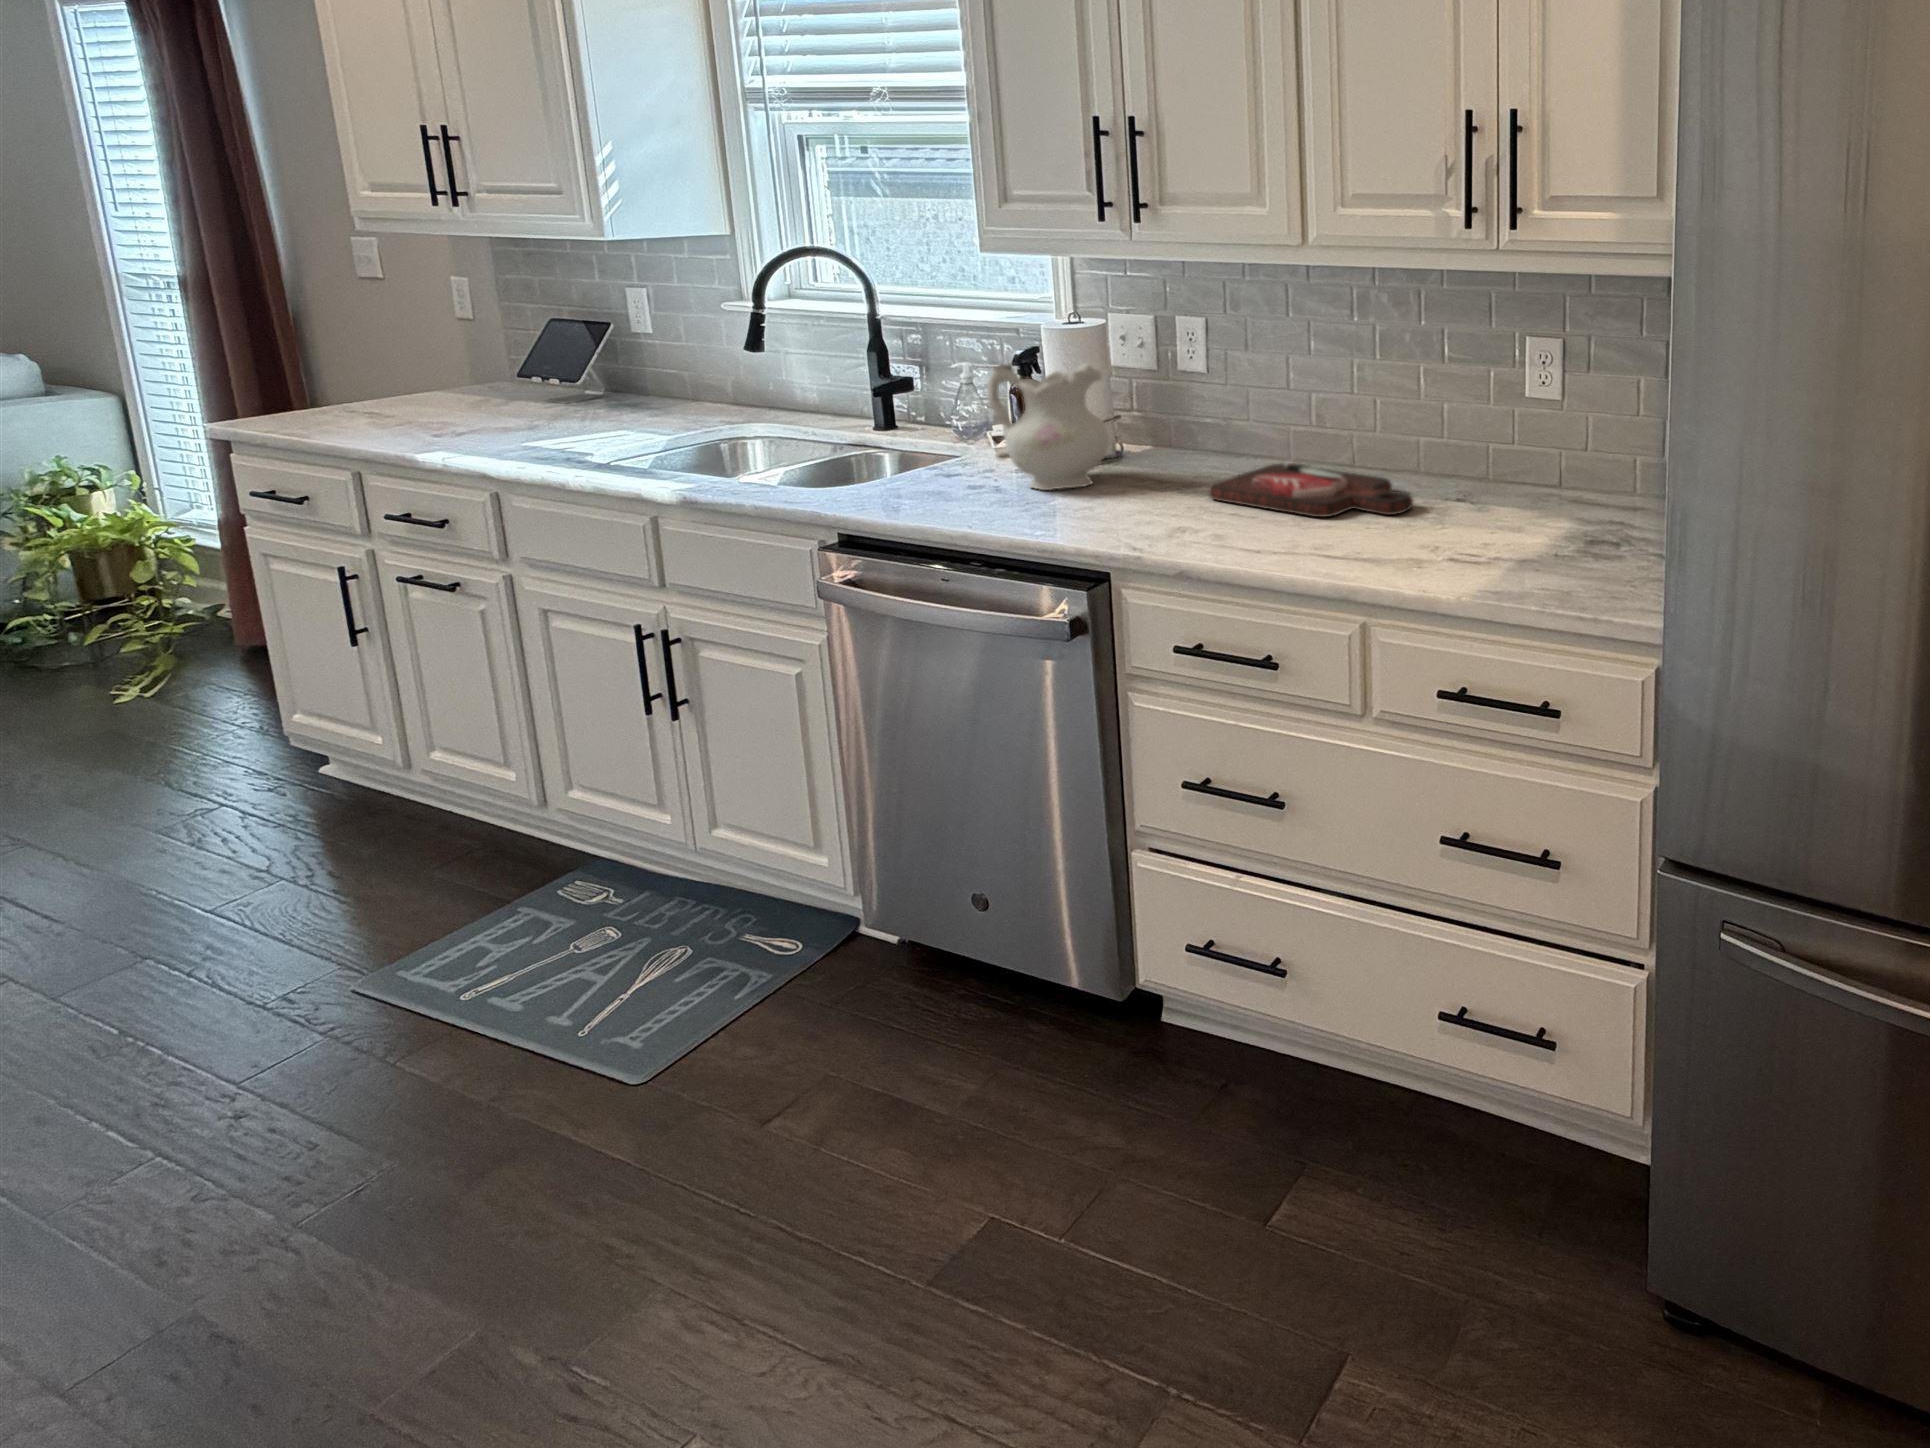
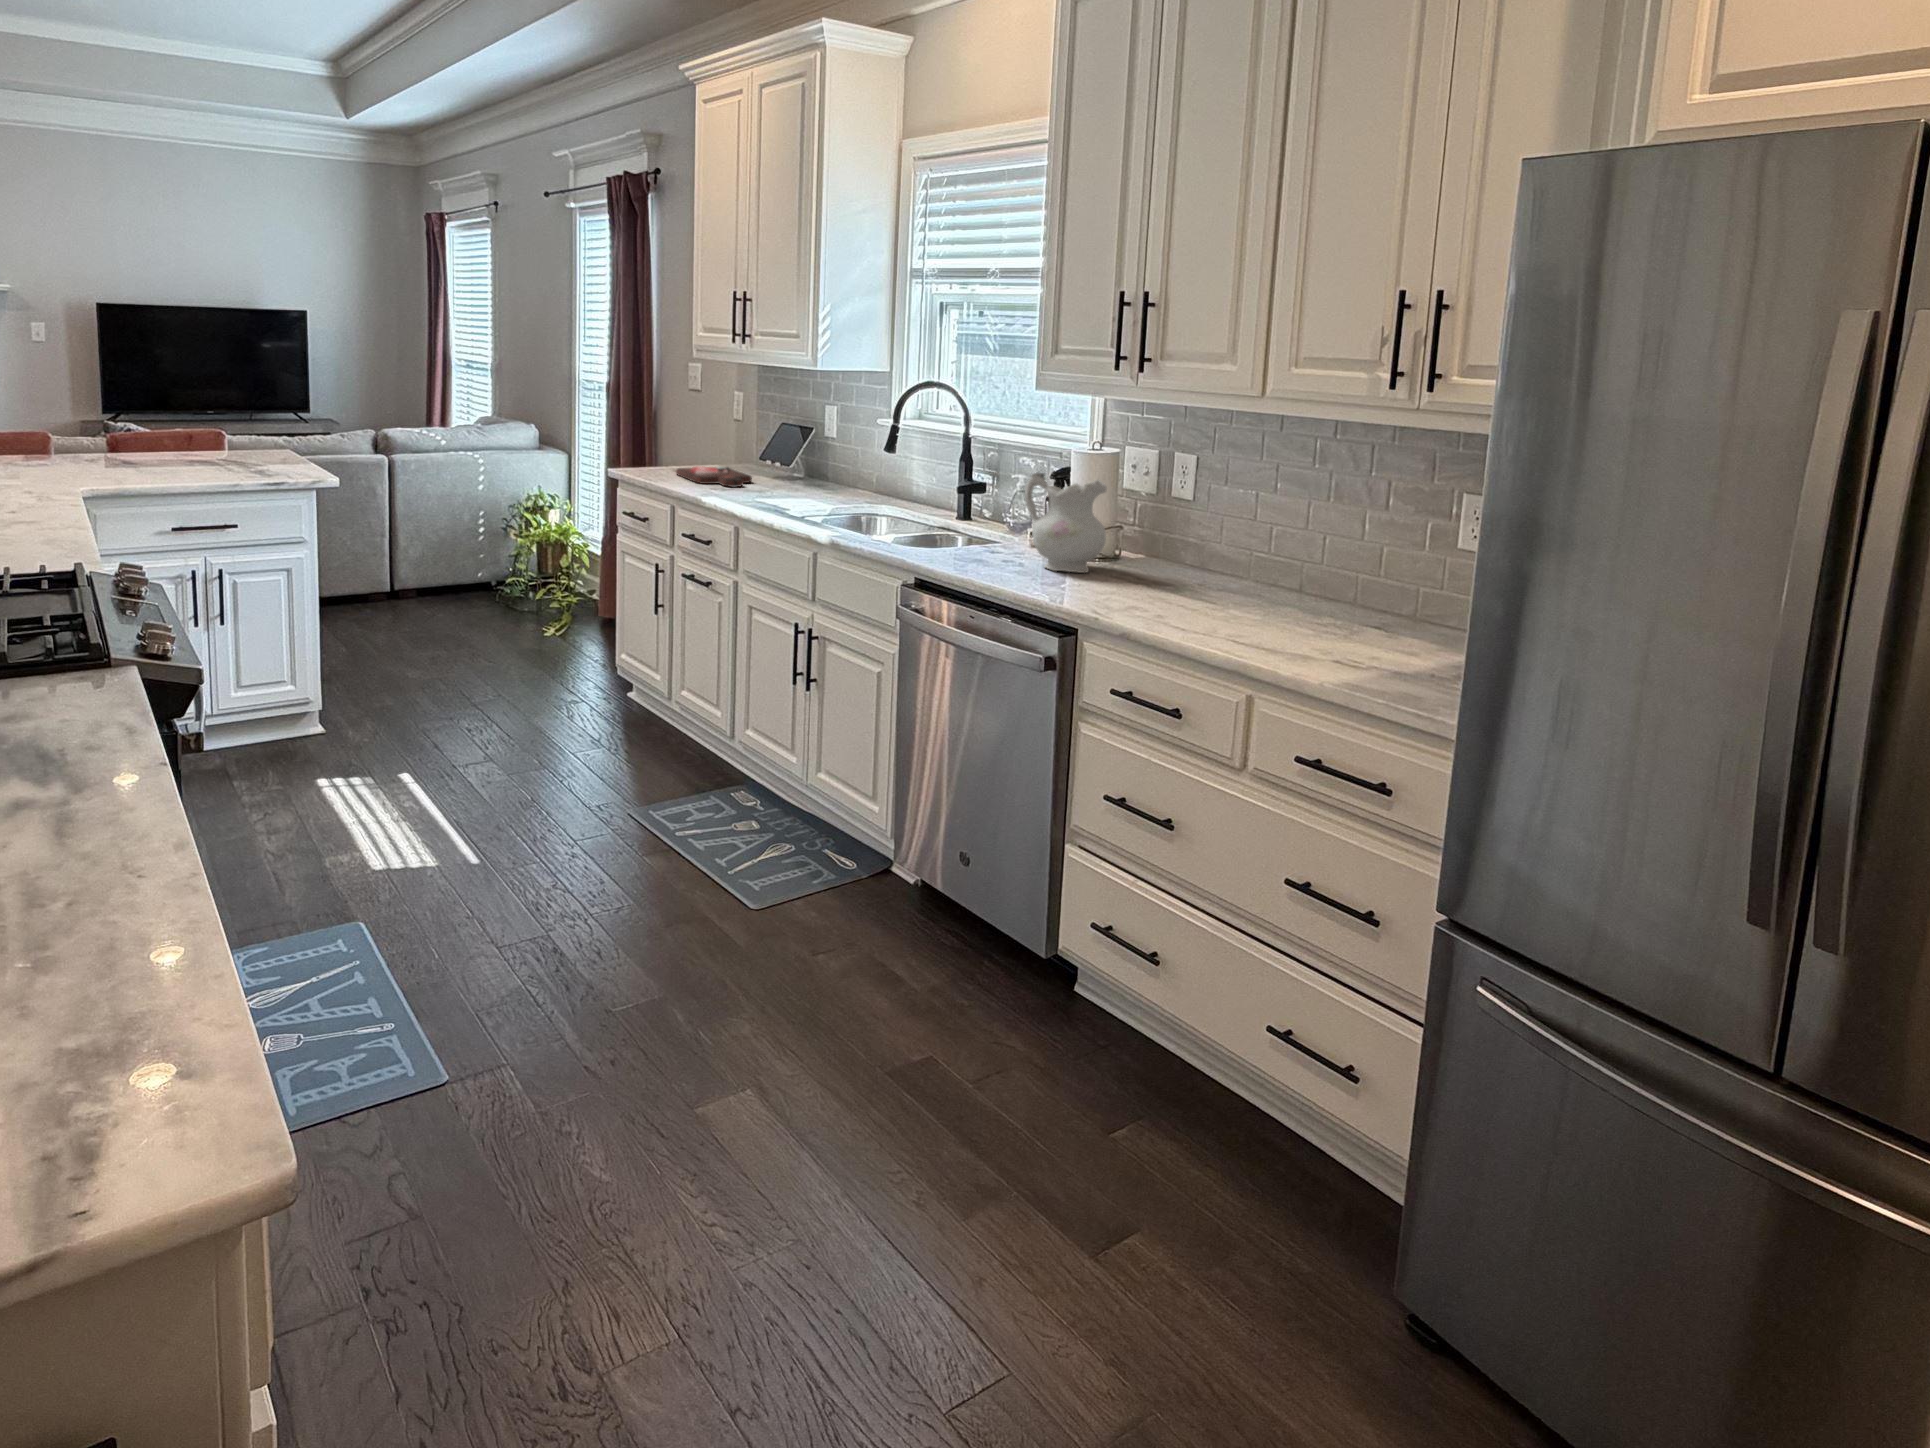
cutting board: present [1208,463,1413,517] -> present [676,466,752,487]

